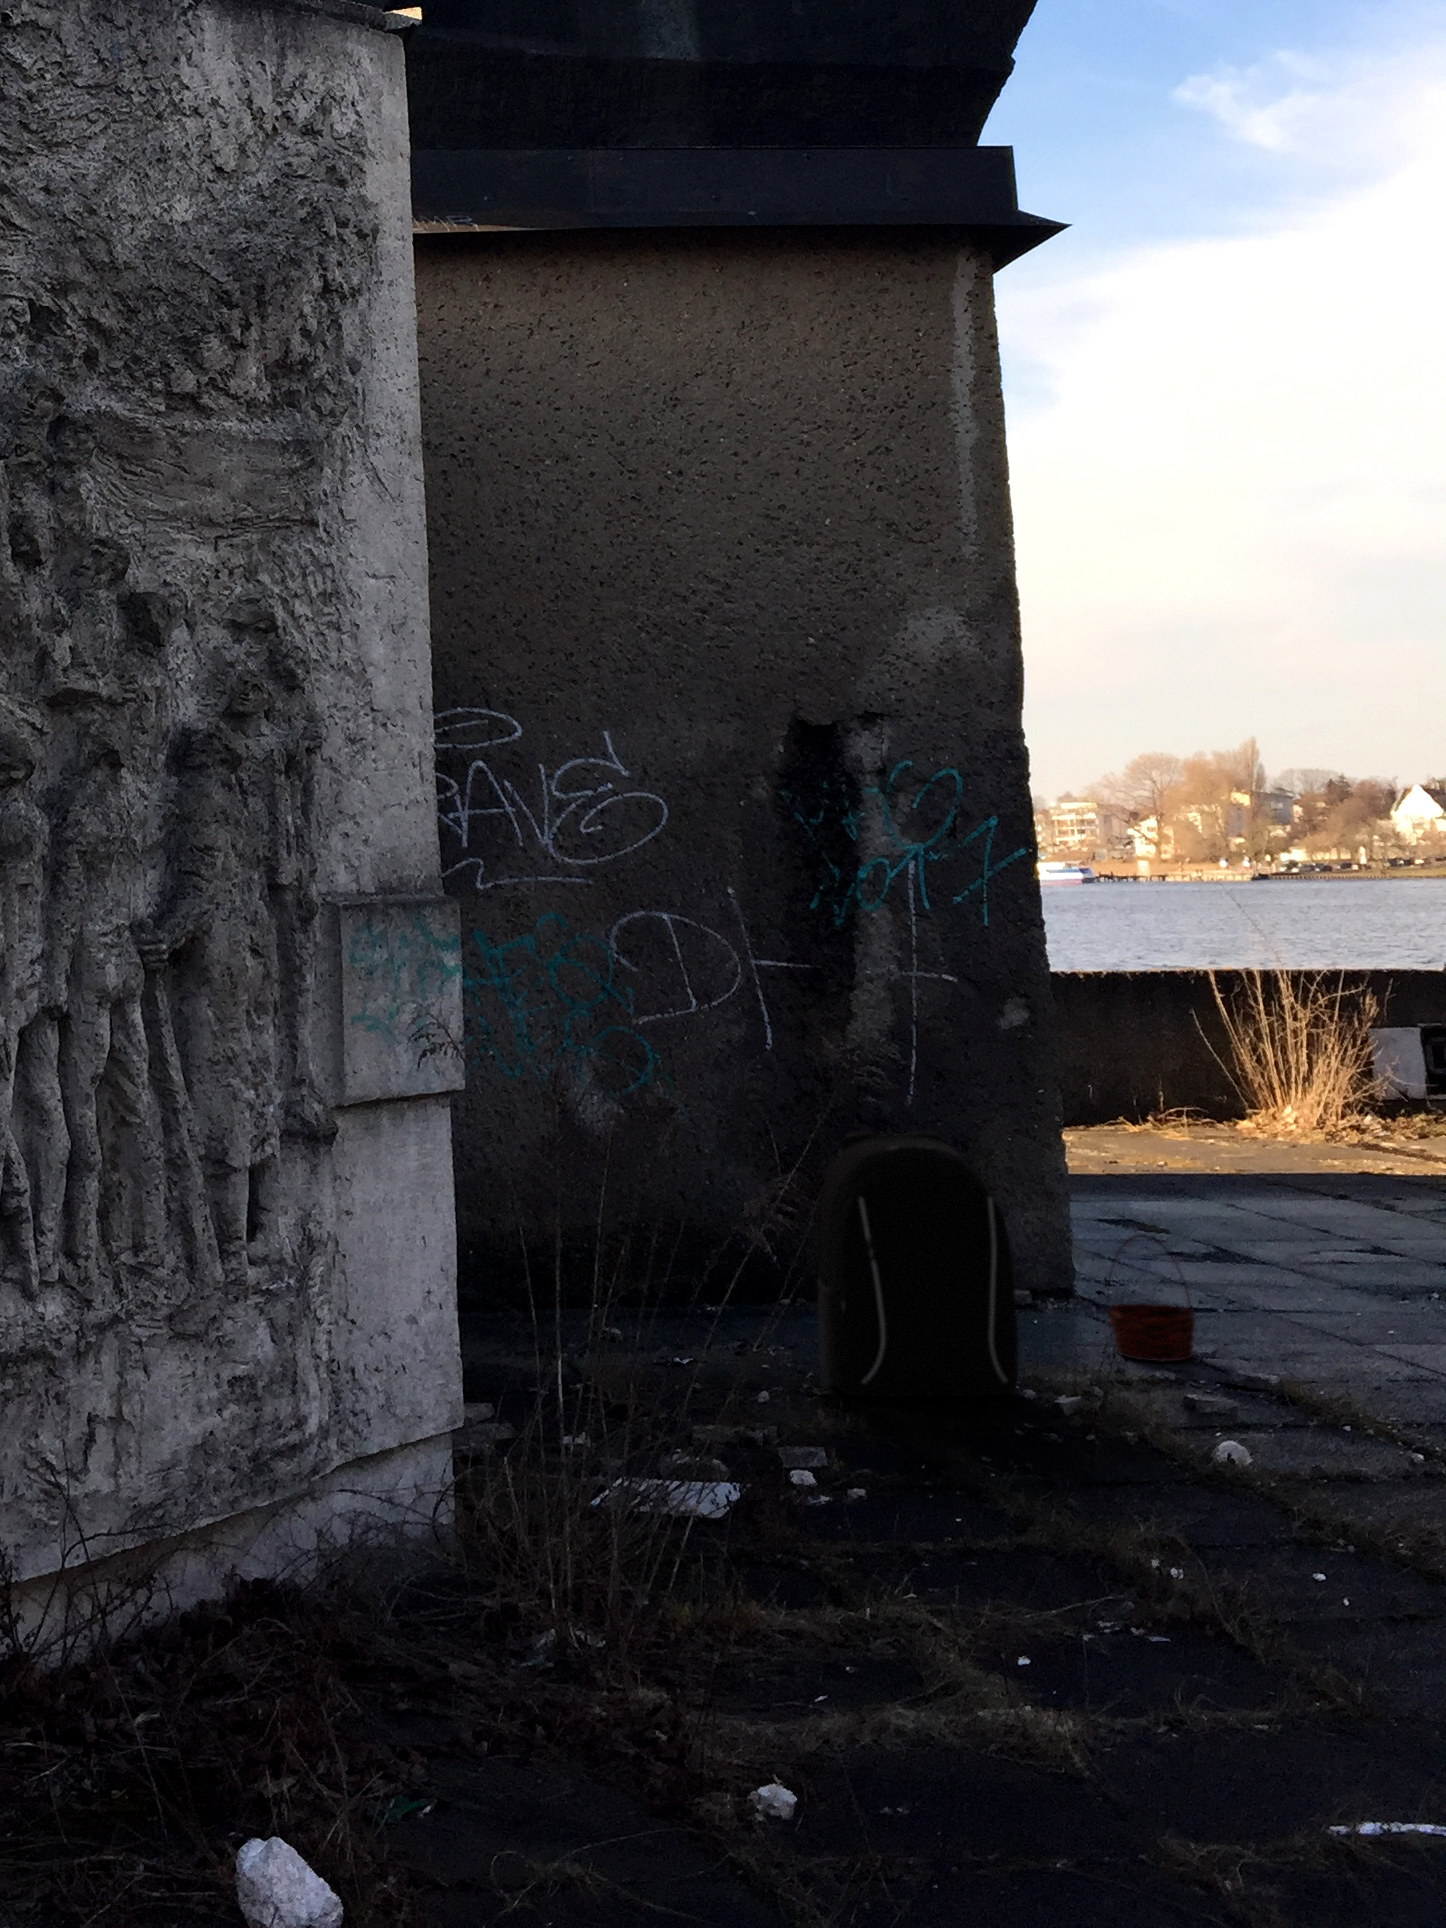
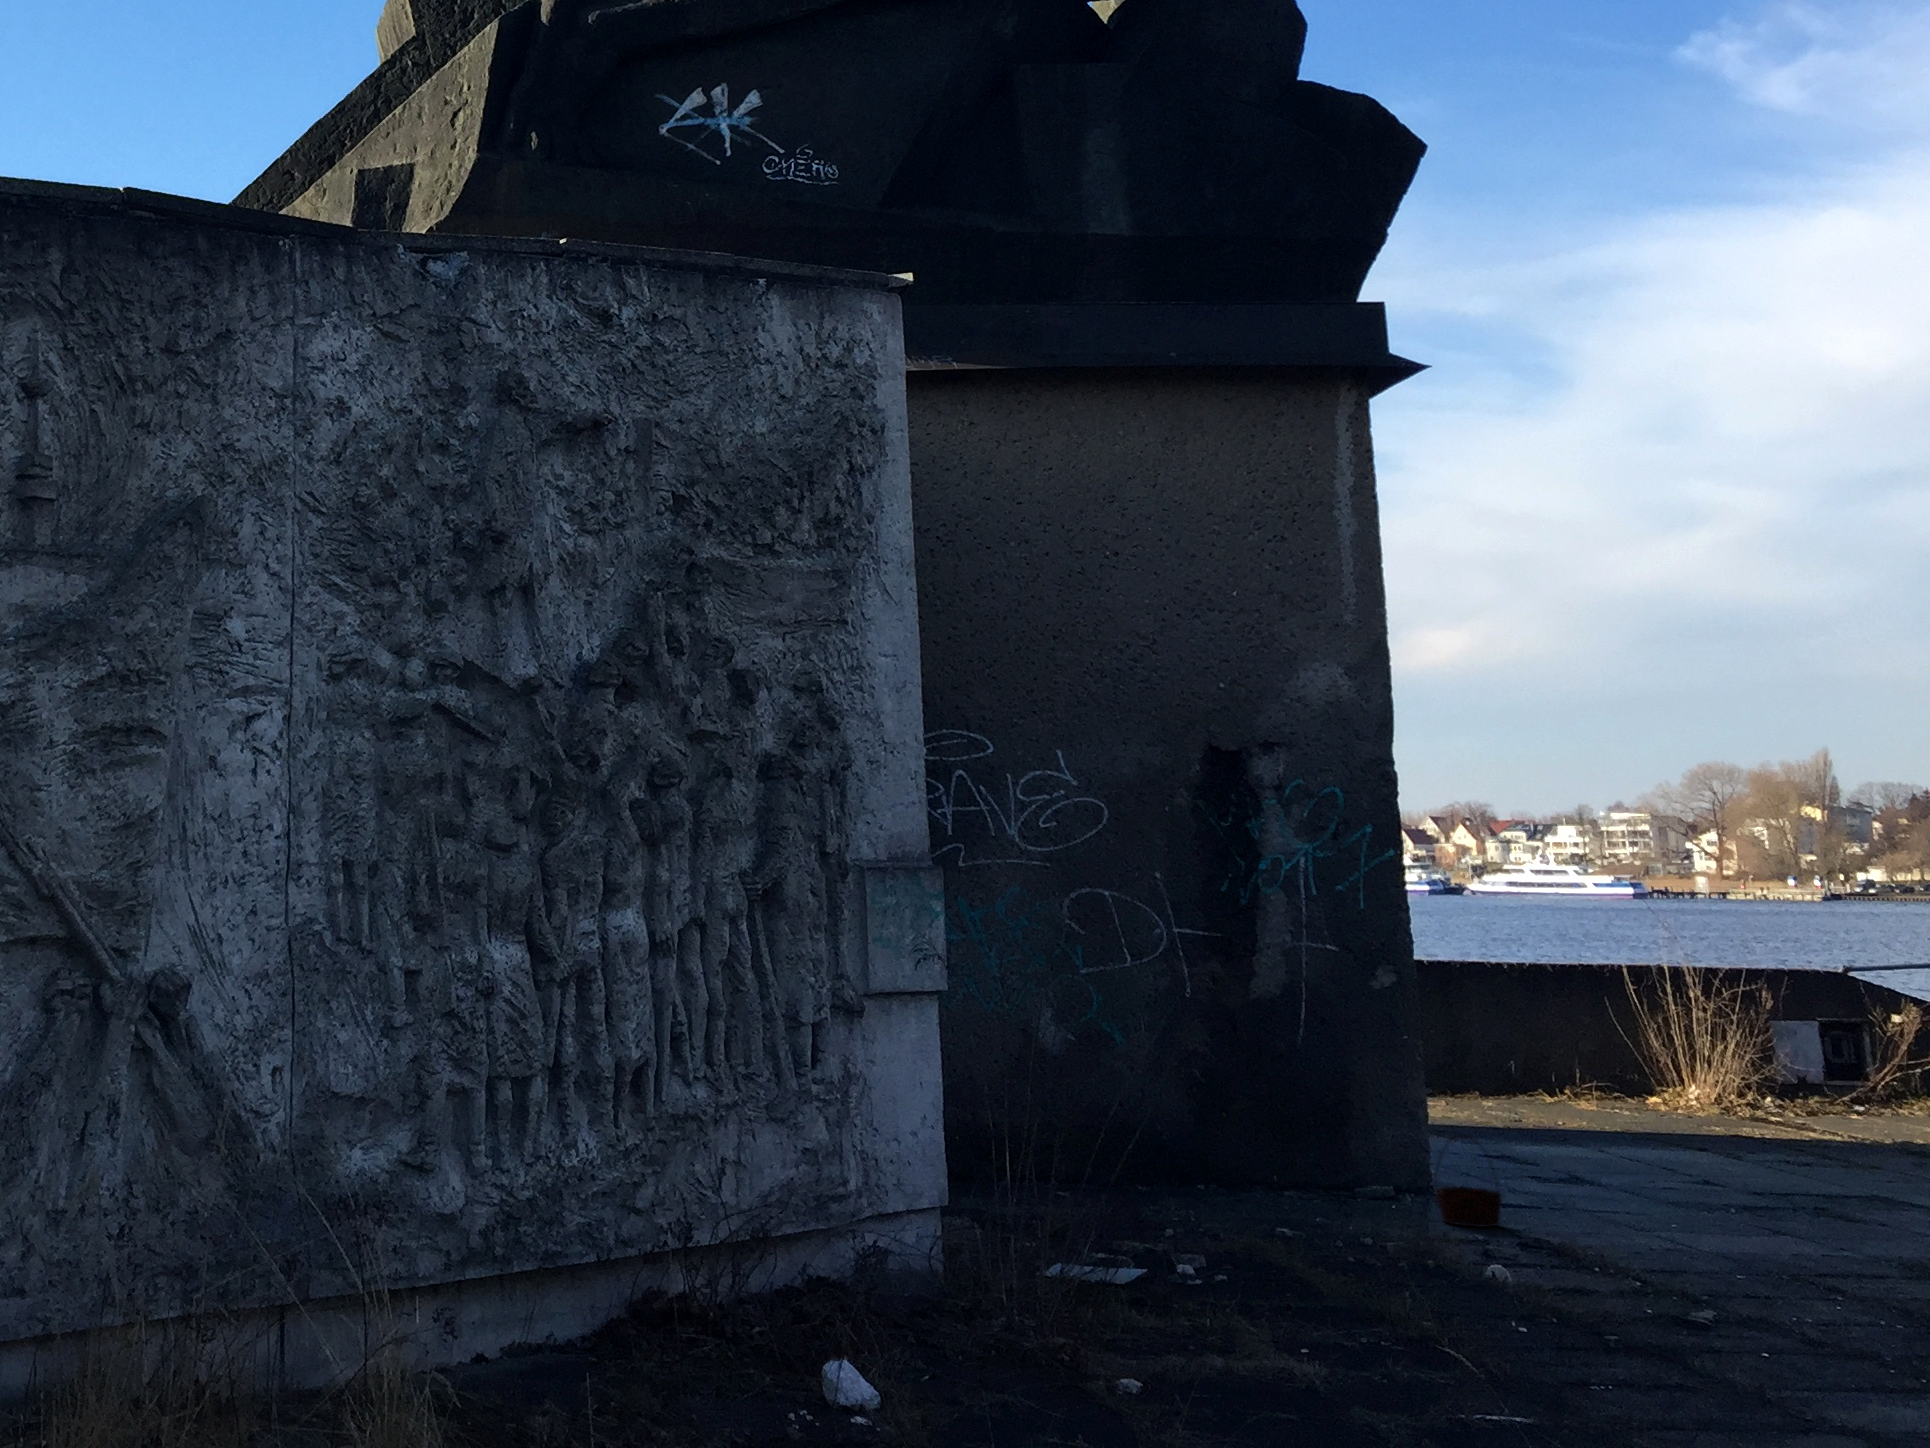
backpack: present [818,1132,1019,1397] -> none [1208,1047,1353,1235]

